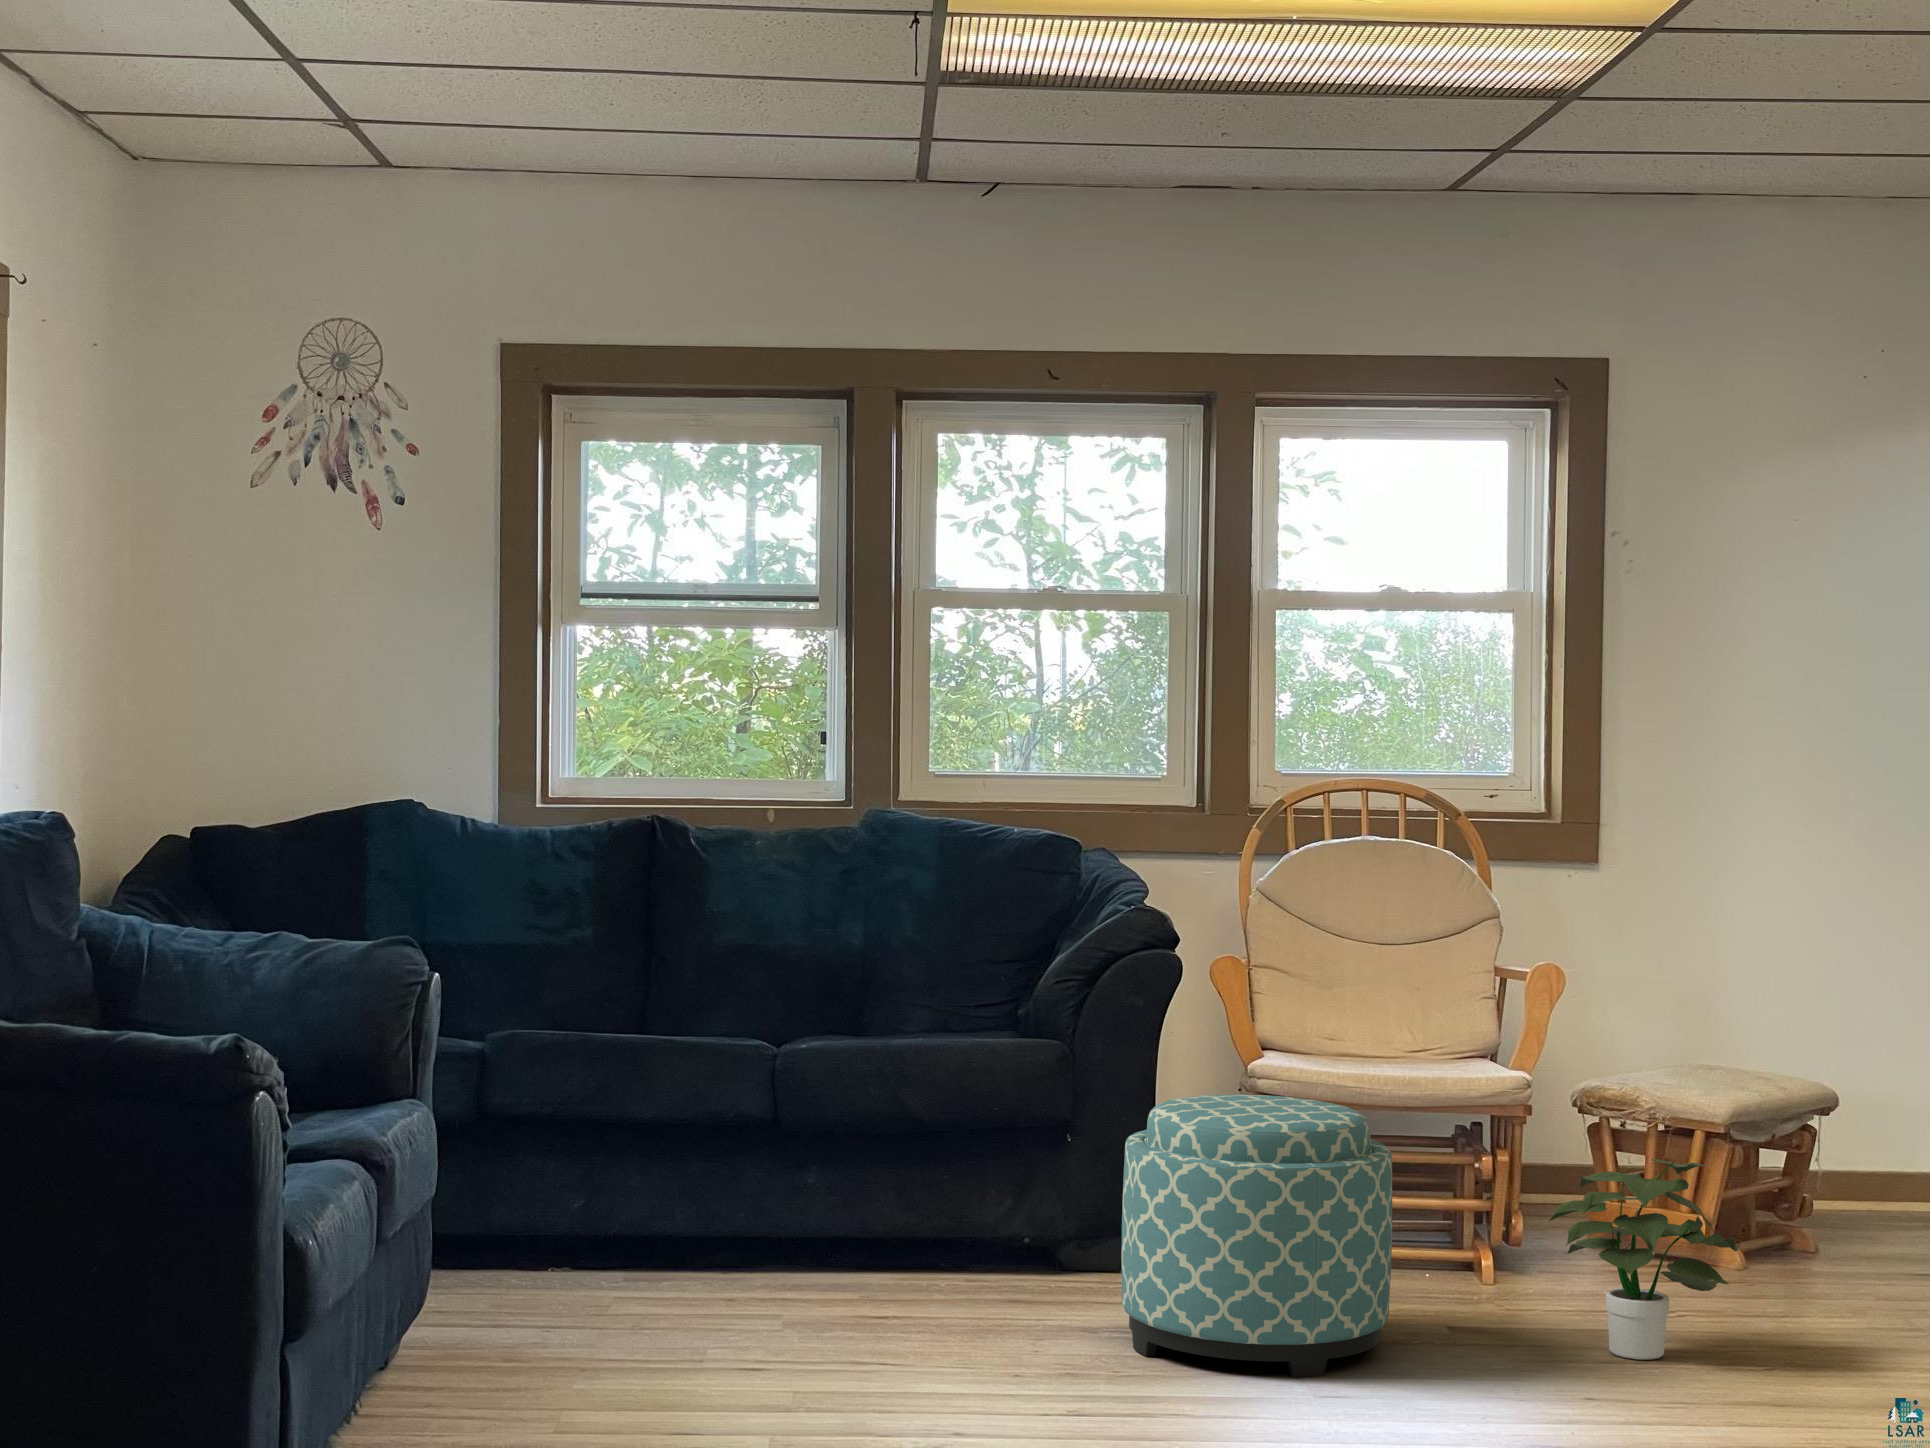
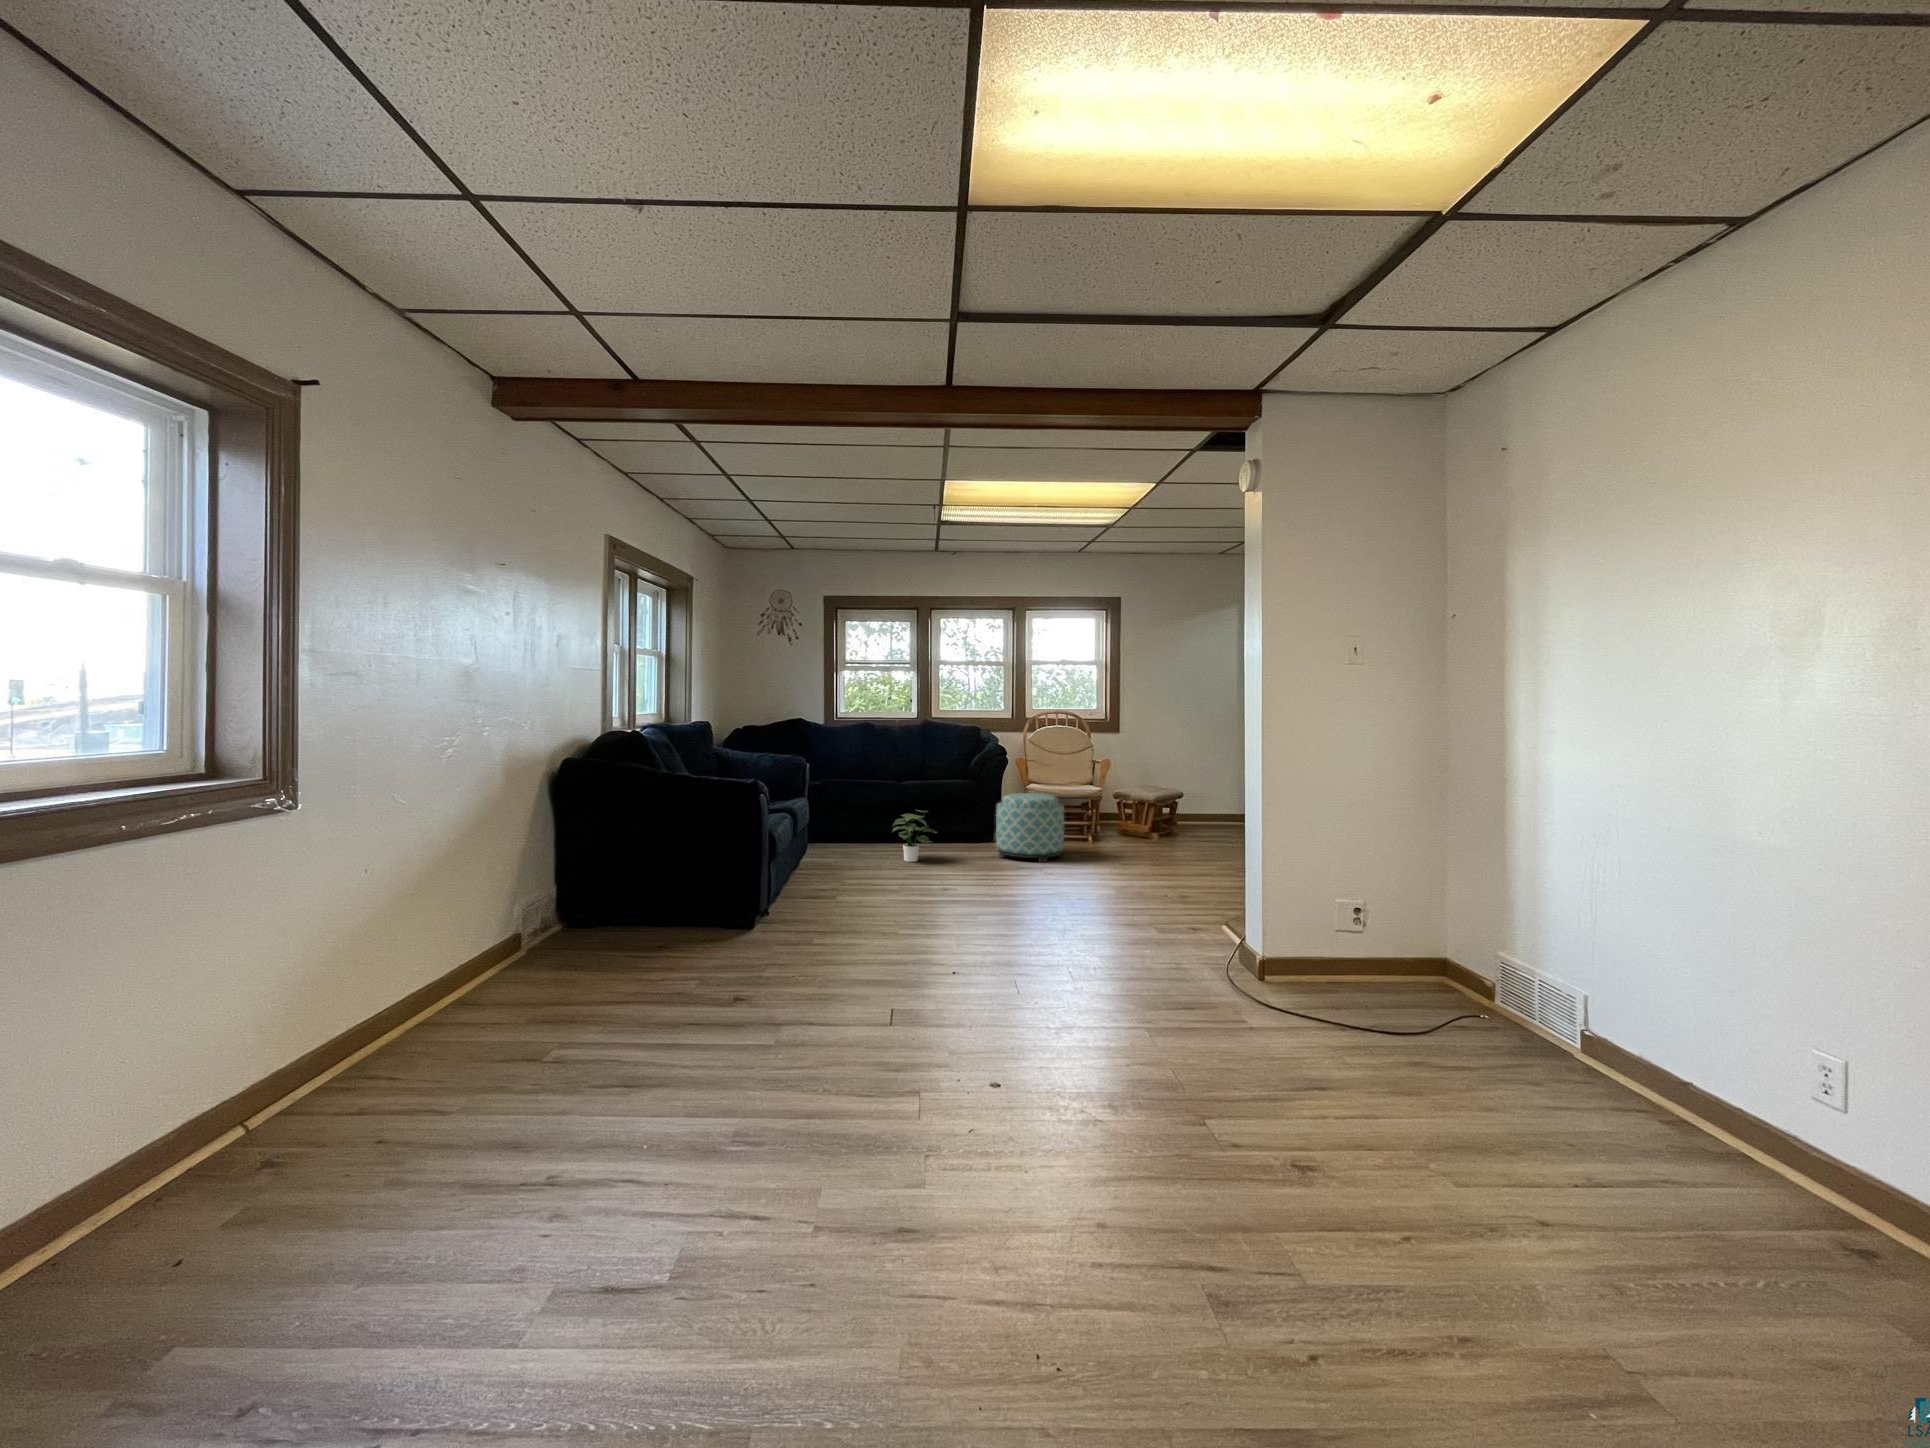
potted plant: present [1549,1159,1741,1360] -> present [892,810,937,862]

